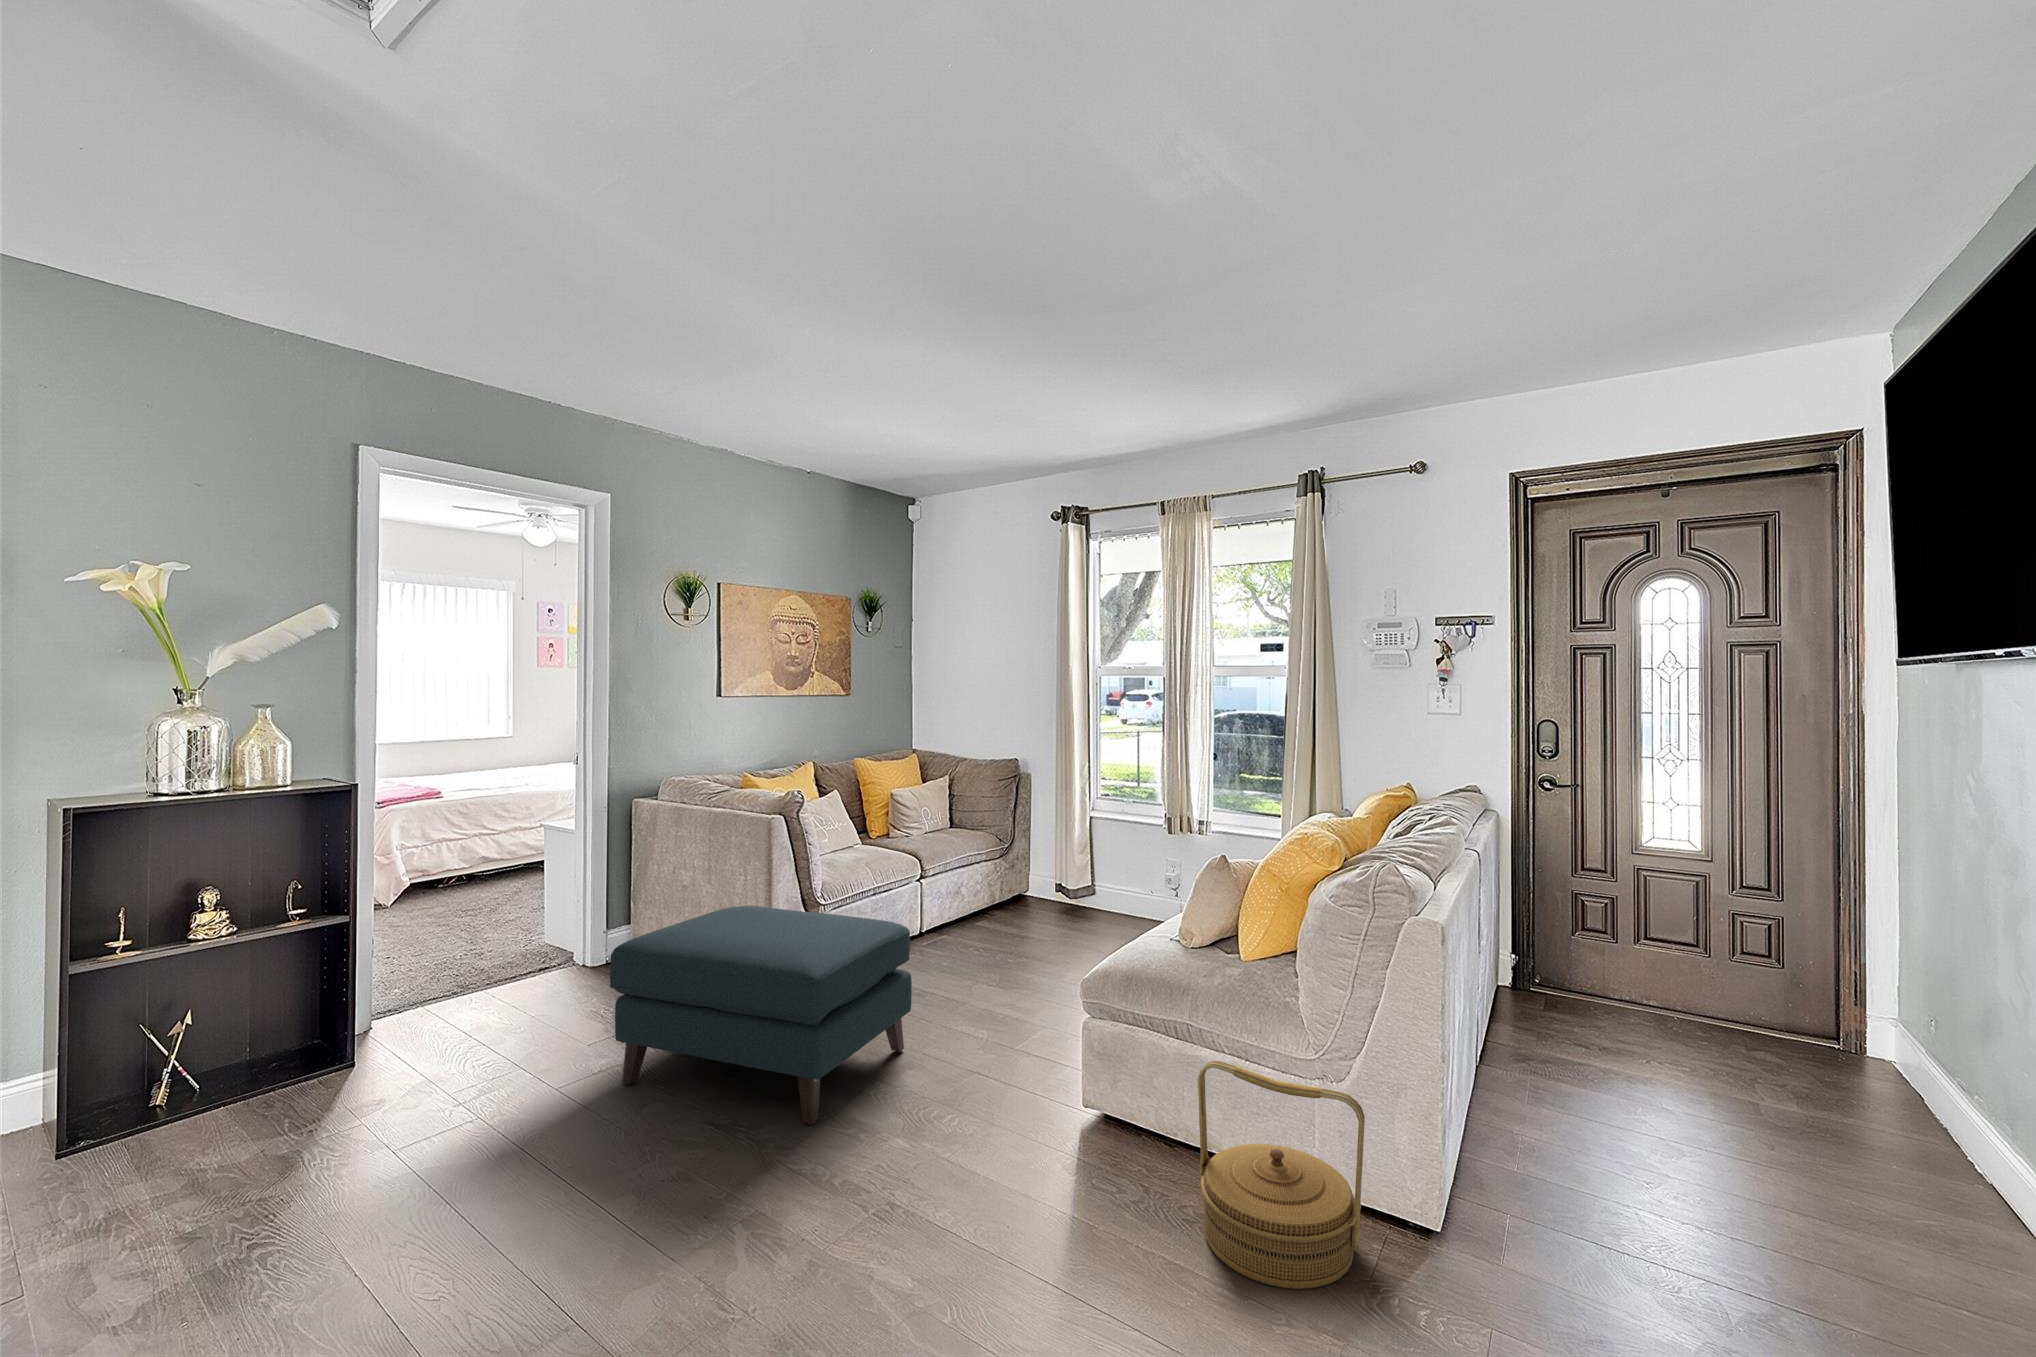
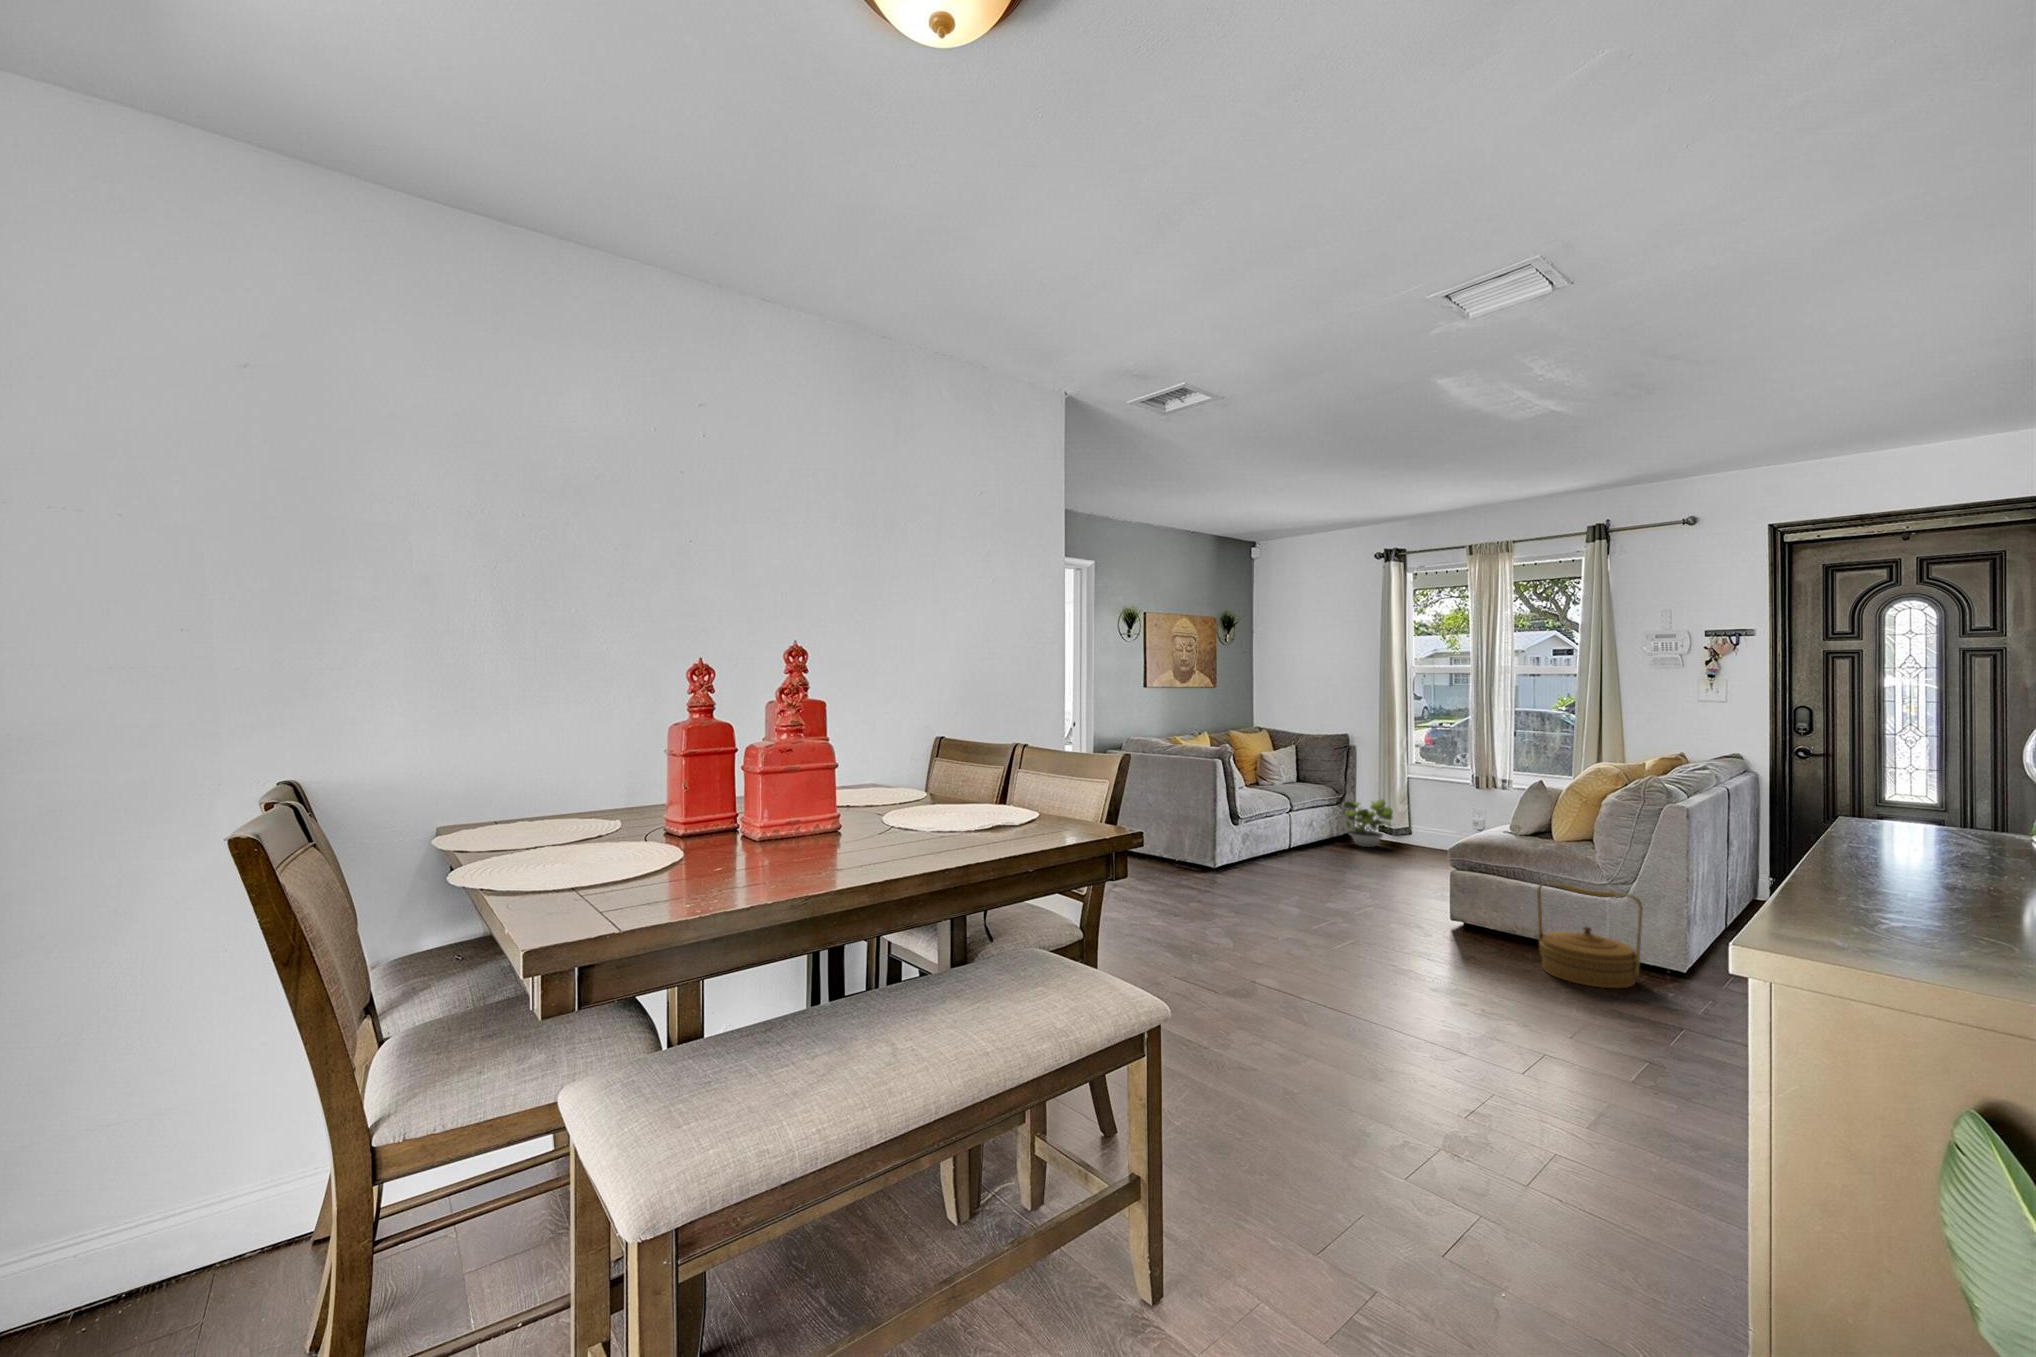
potted plant: none [1004,850,1072,917] -> present [1343,799,1393,847]
ottoman: present [610,906,912,1125] -> none [1157,809,1324,918]

